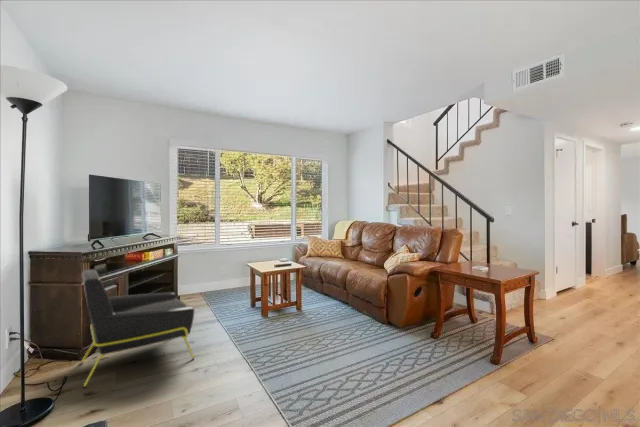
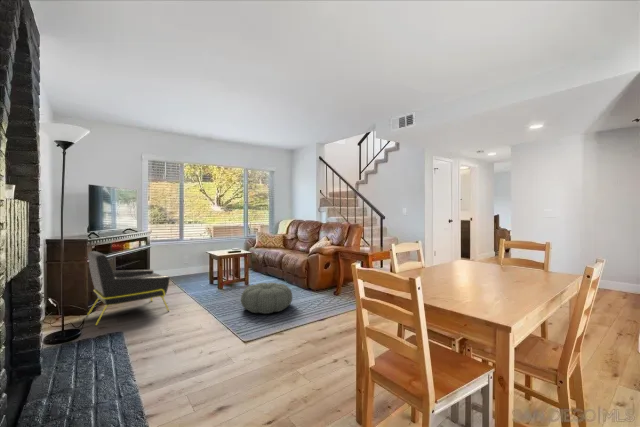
pouf: none [298,317,376,374] -> present [241,283,292,314]

